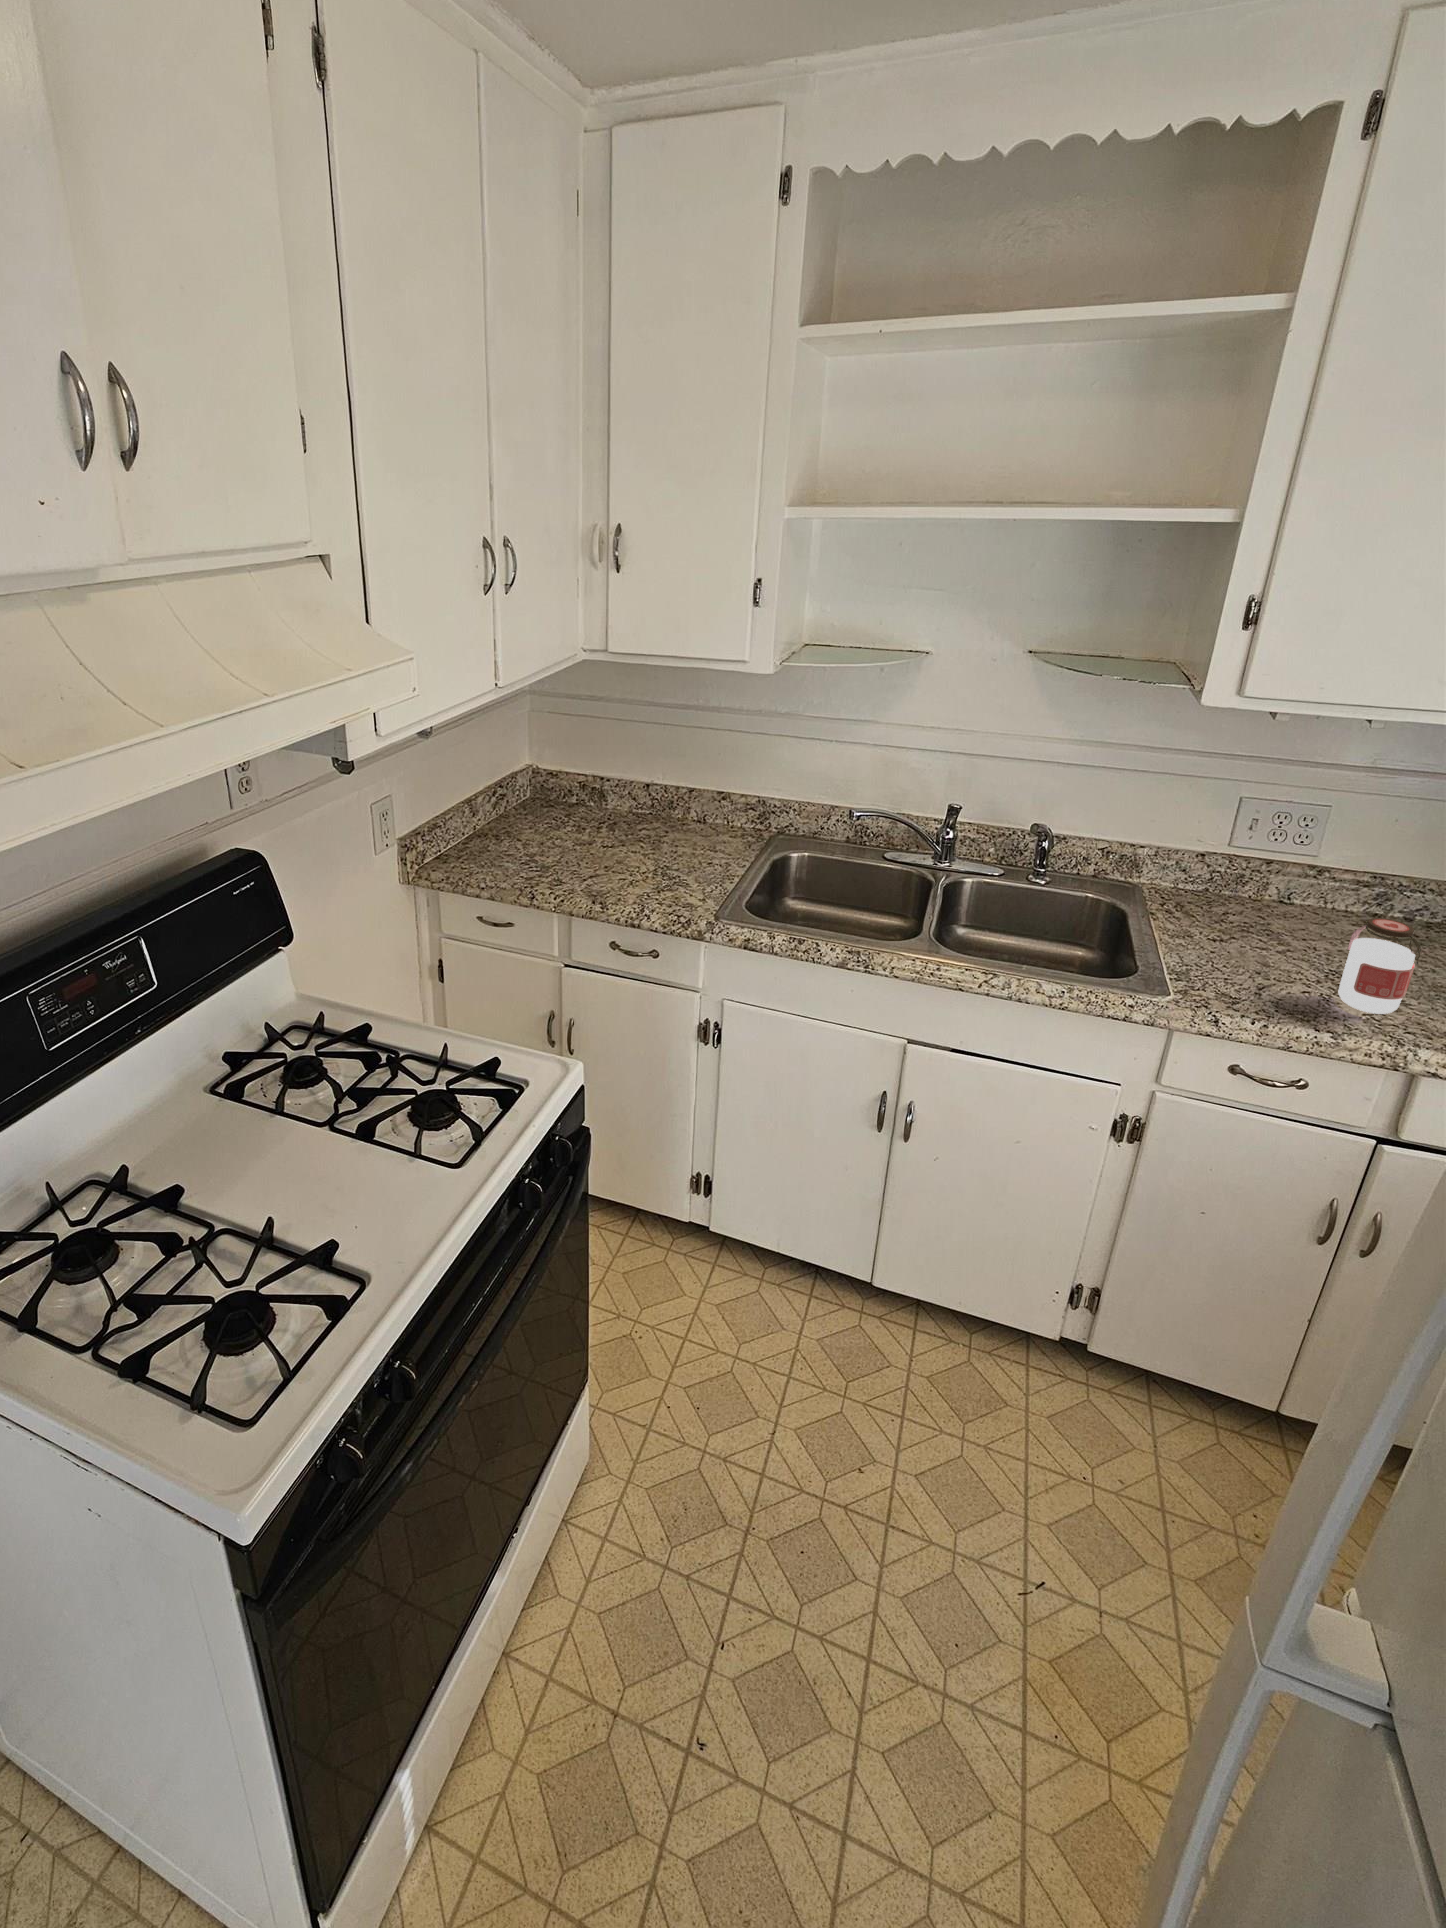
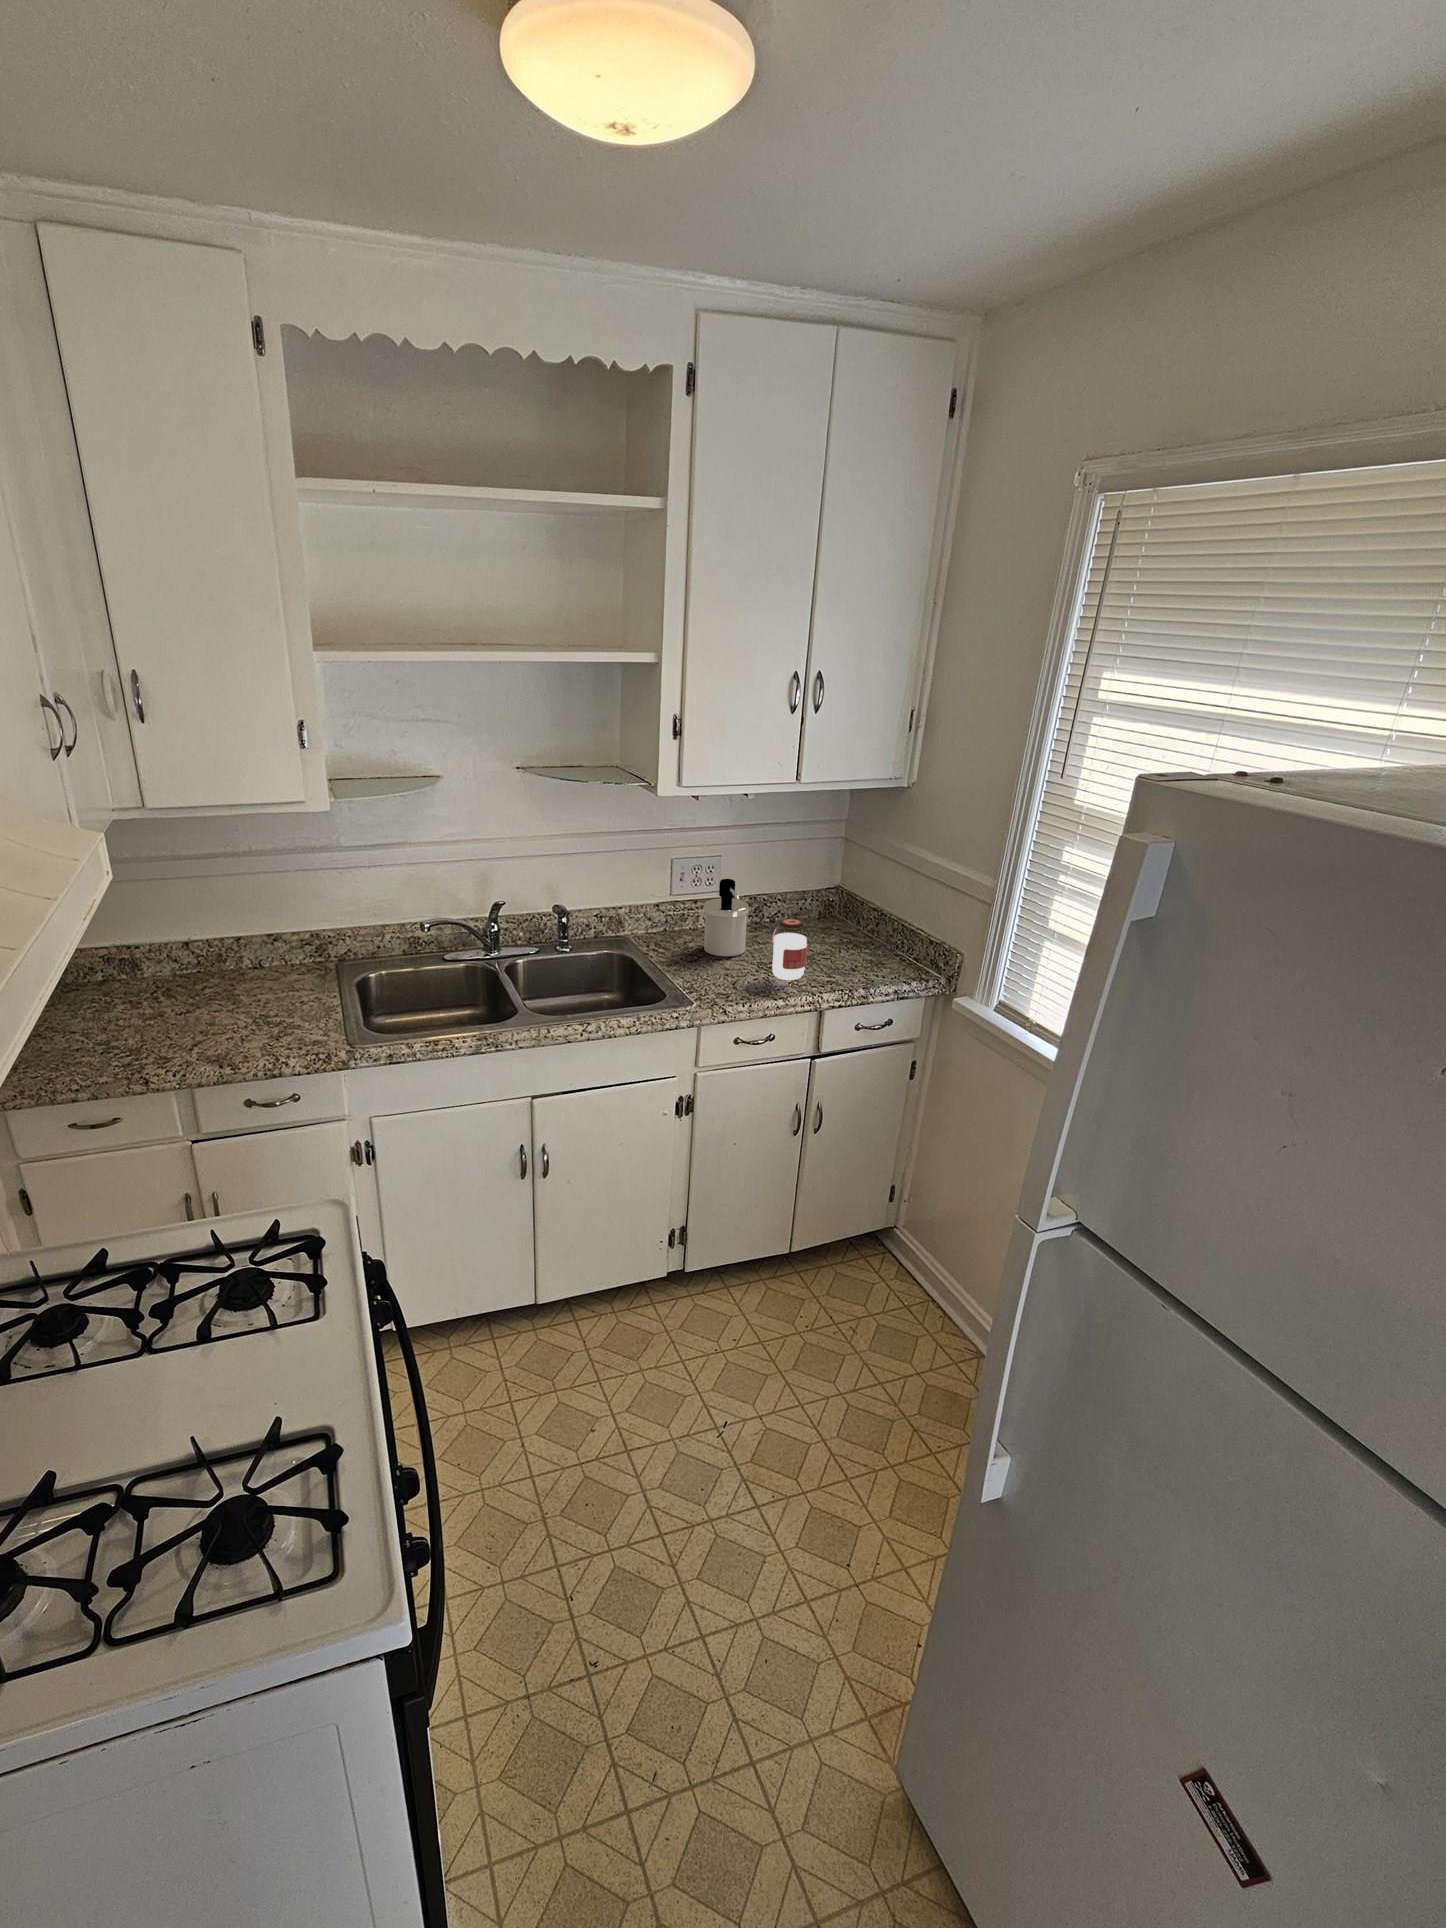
soap dispenser: none [1248,839,1340,952] -> present [704,879,749,956]

